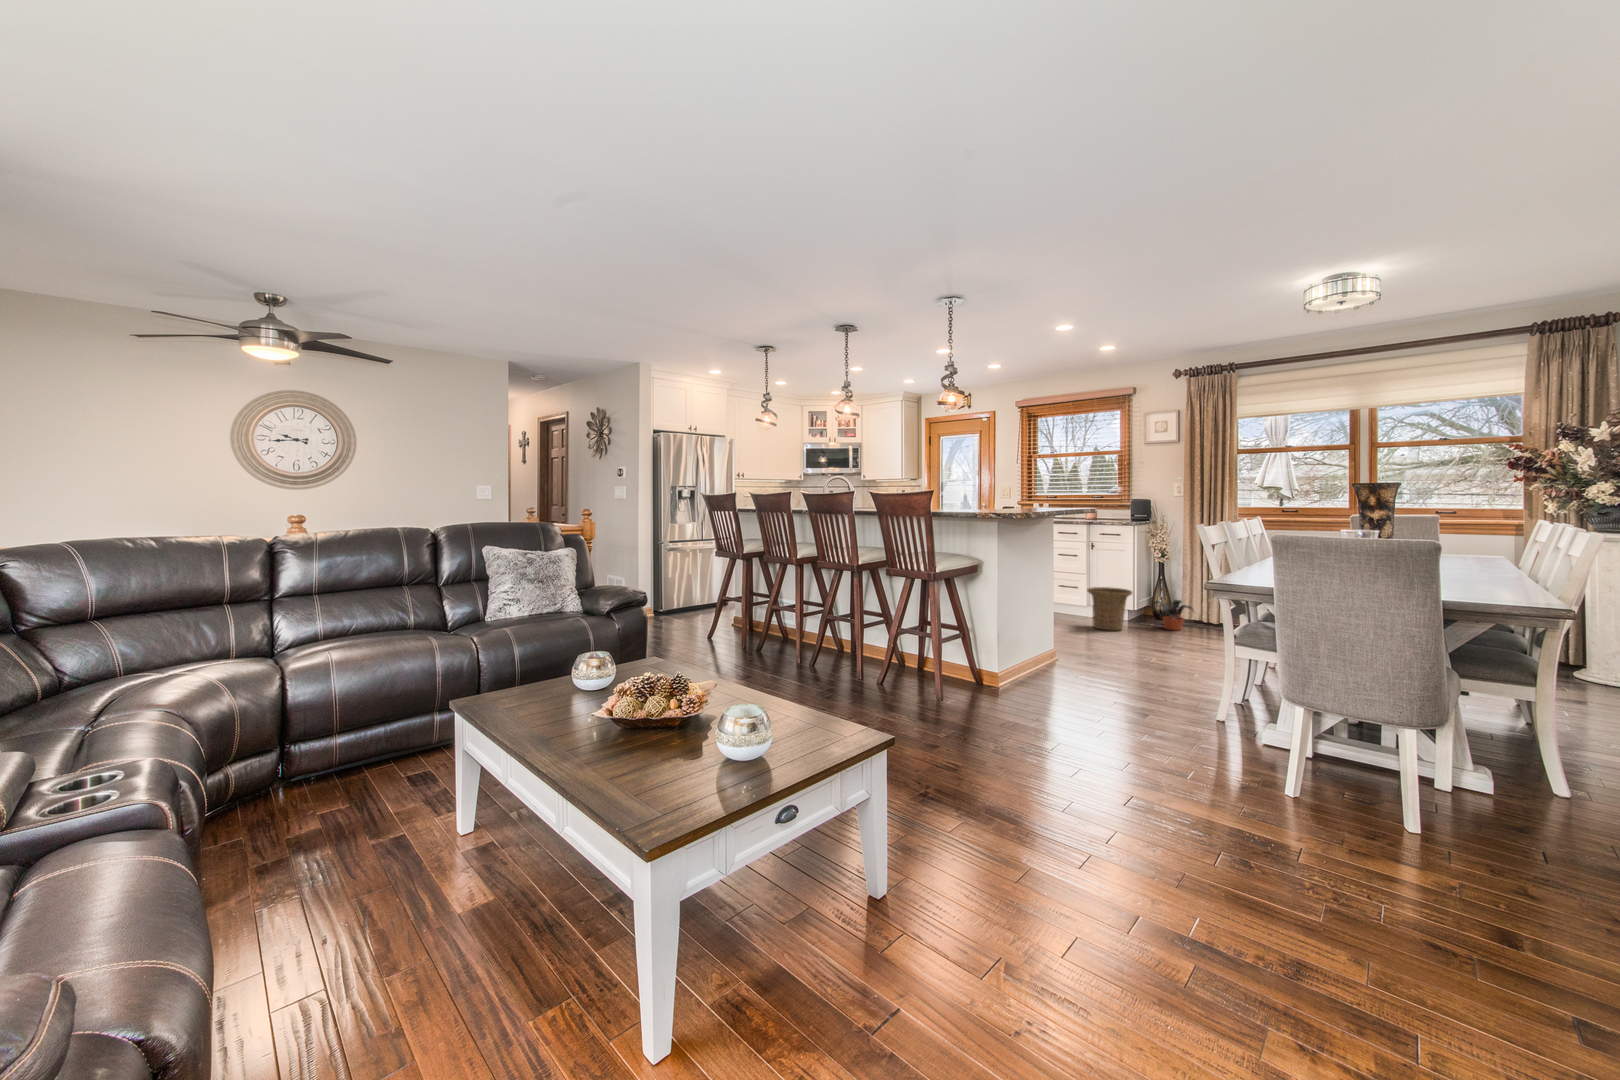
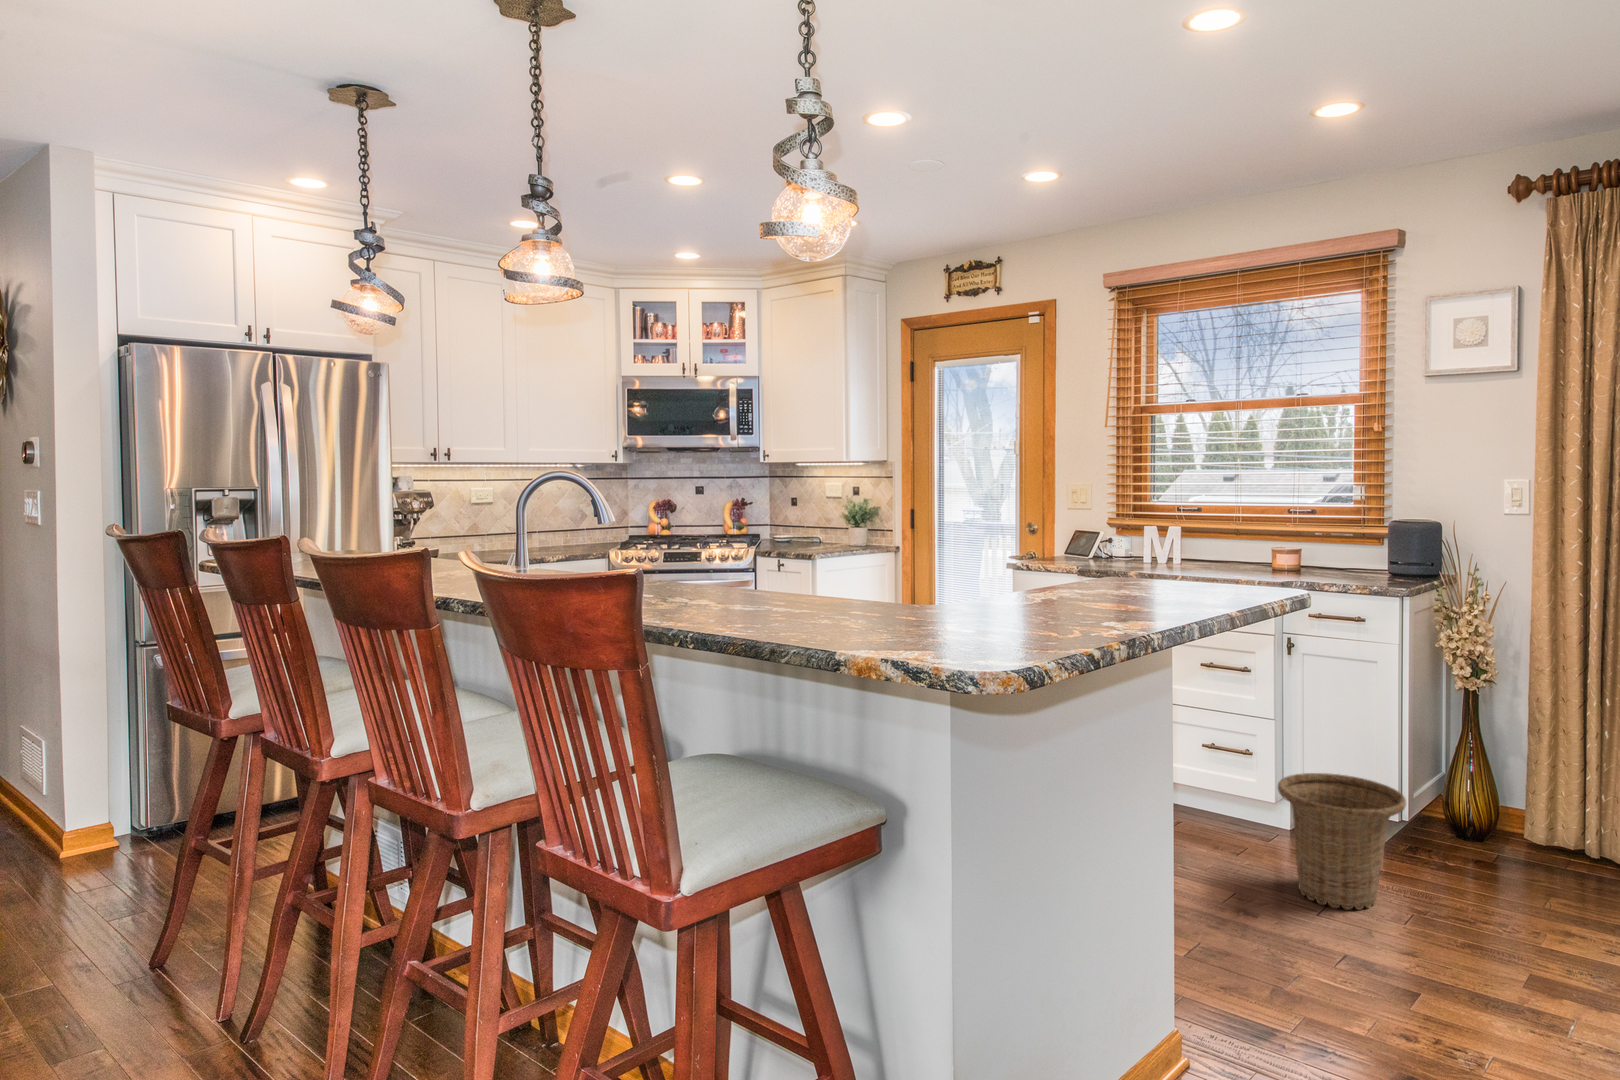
potted plant: present [1153,600,1194,630] -> none [1452,809,1582,904]

